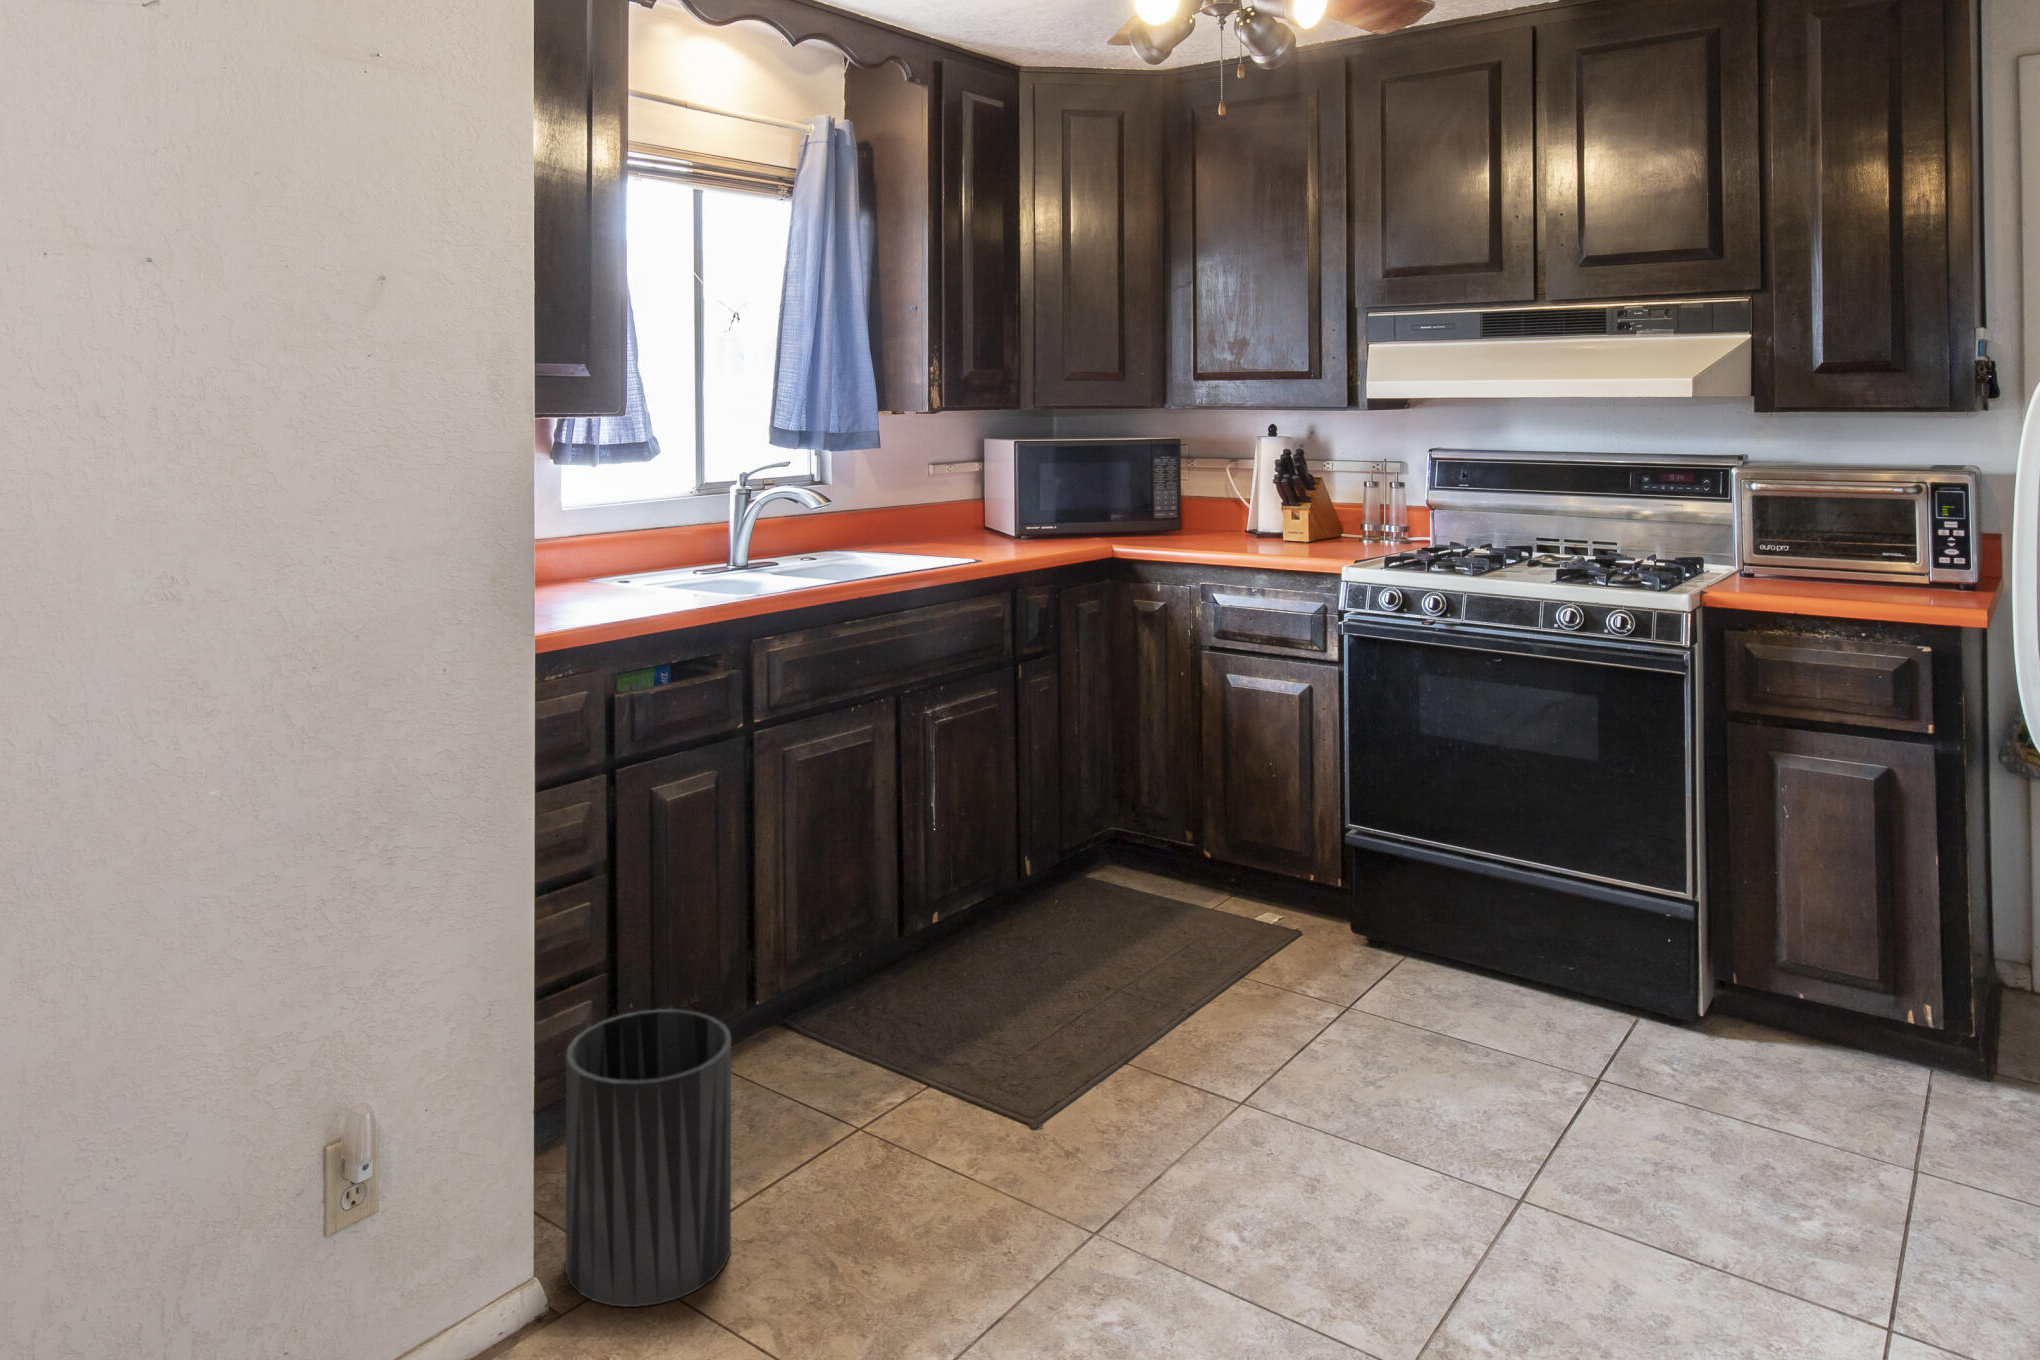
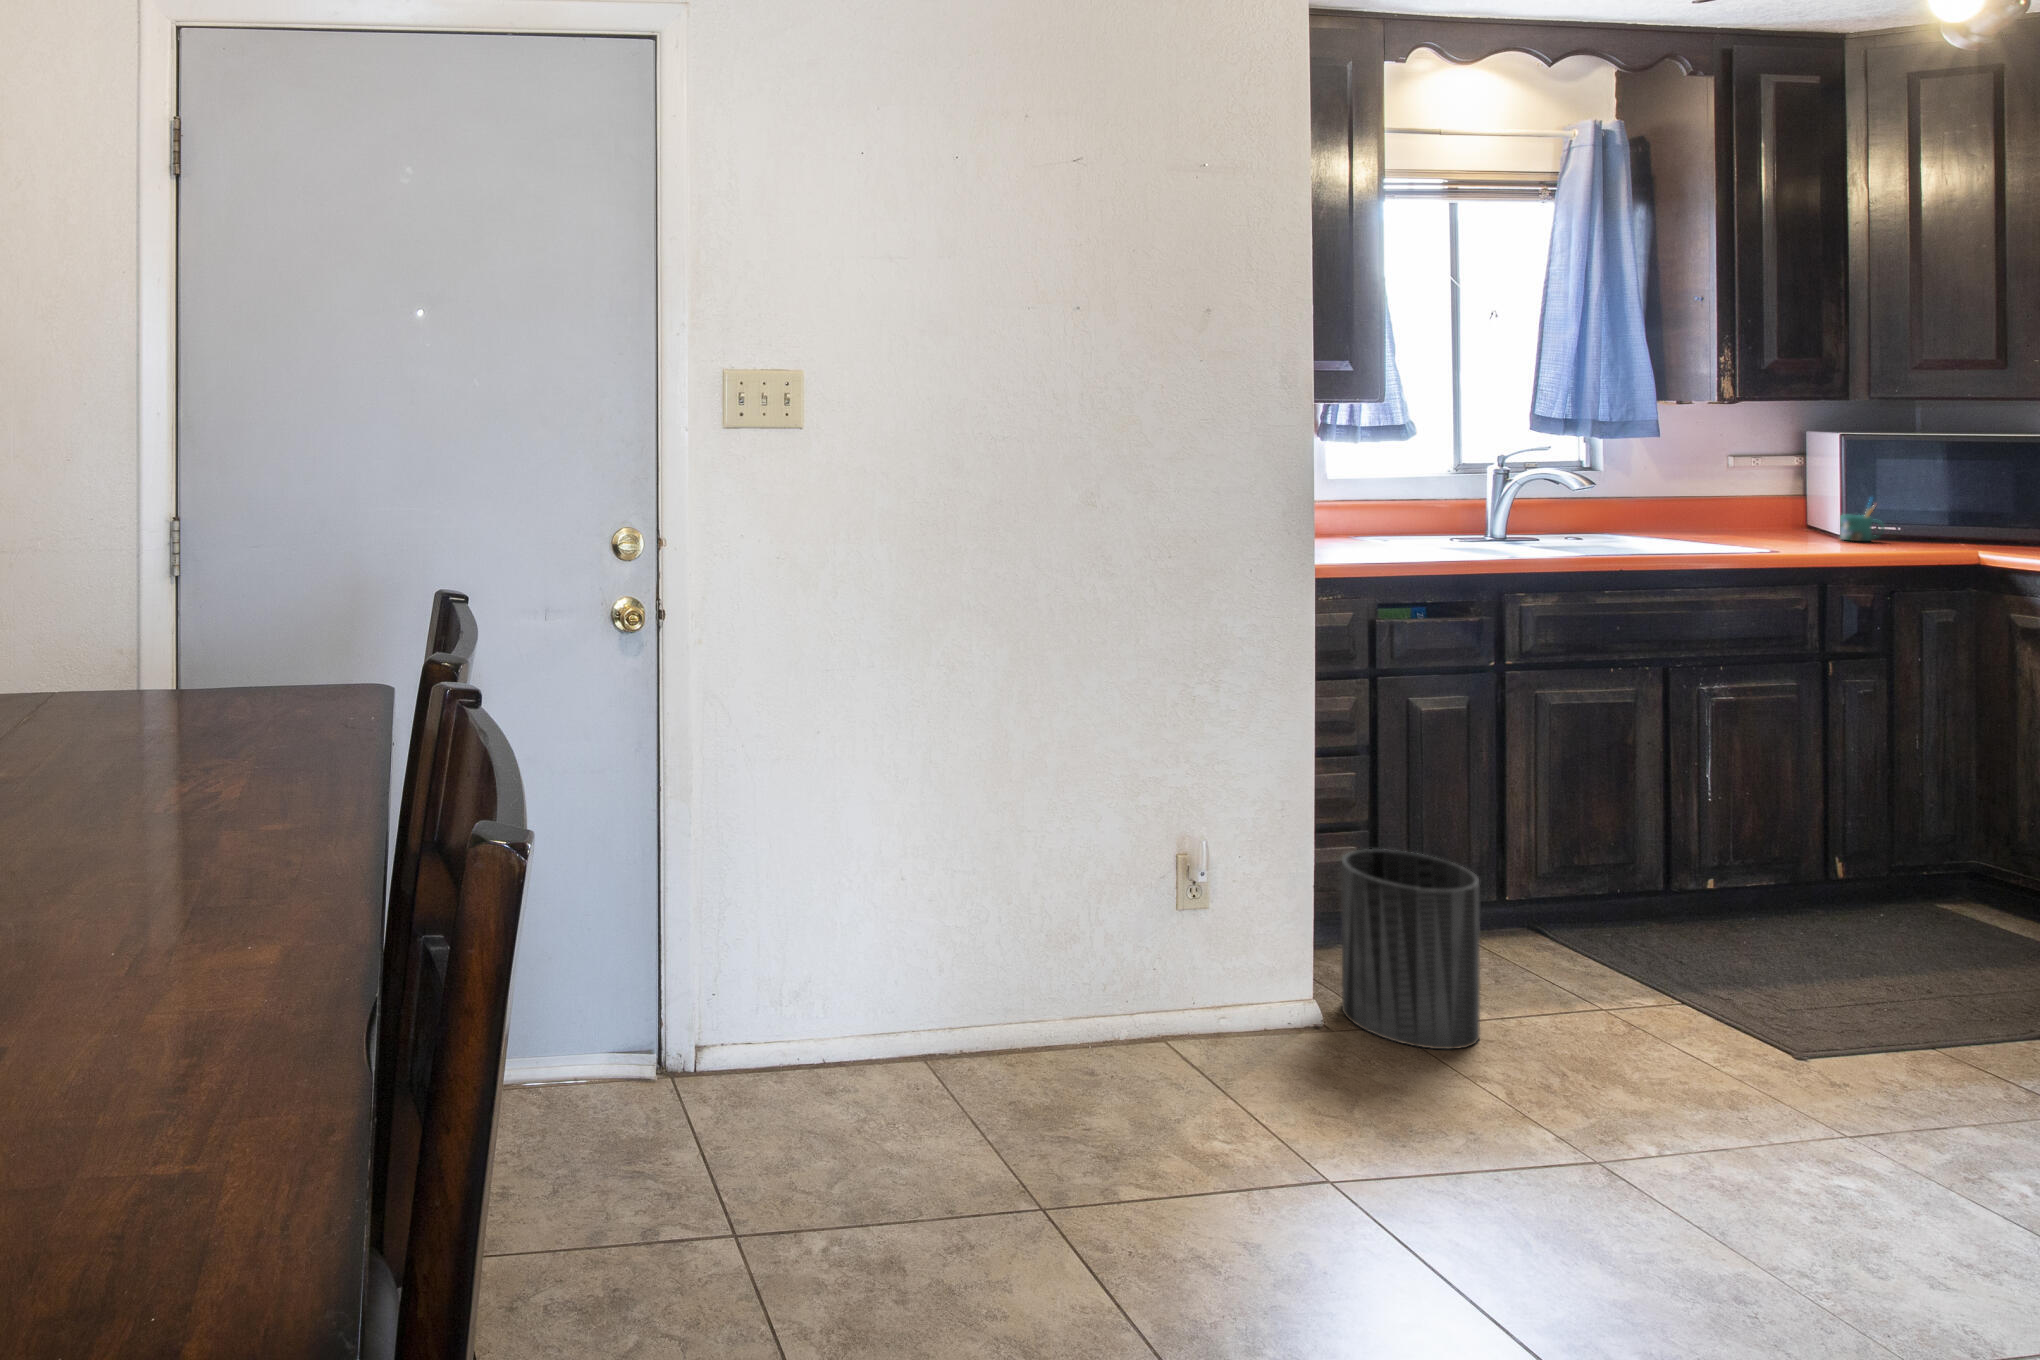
mug: none [1013,499,1044,542] -> present [1840,498,1885,541]

